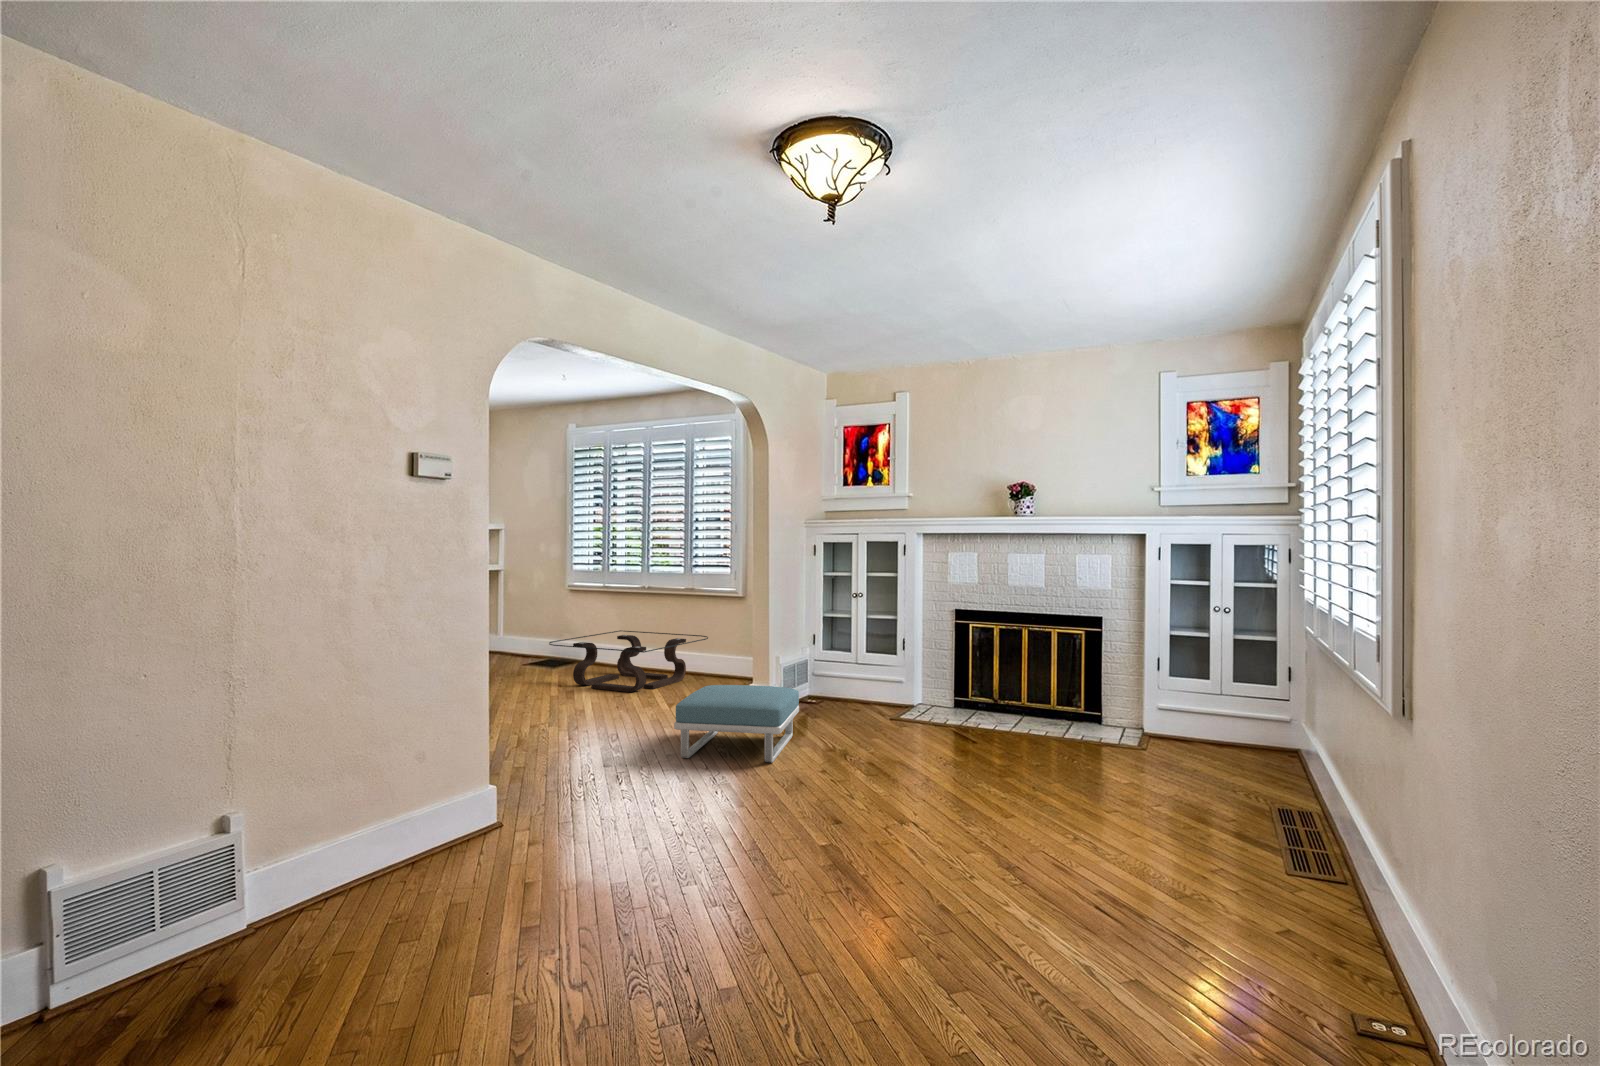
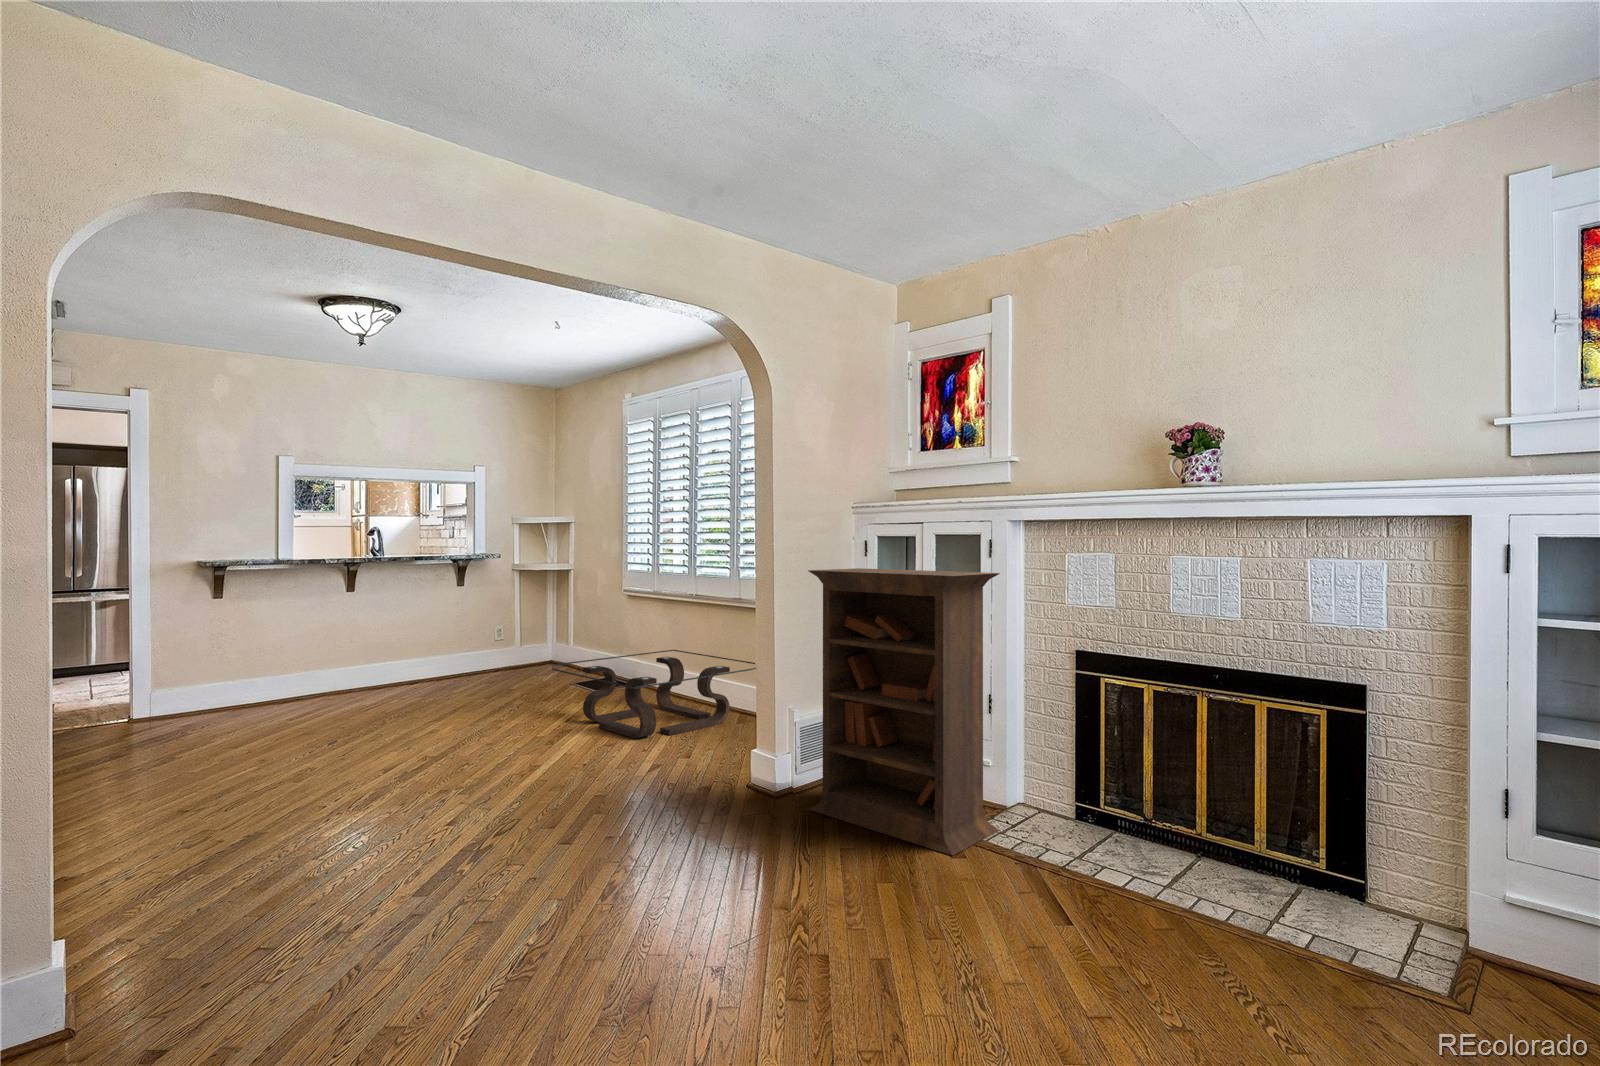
bookcase: none [799,563,918,726] -> present [808,568,1000,856]
footstool: present [674,685,799,763] -> none [522,759,762,924]

